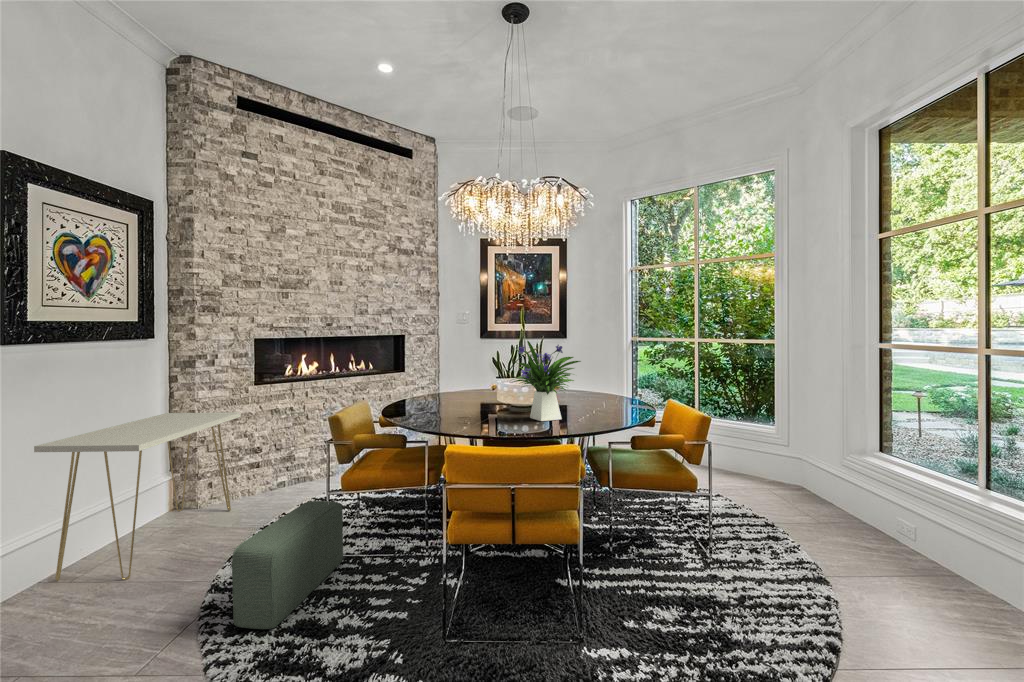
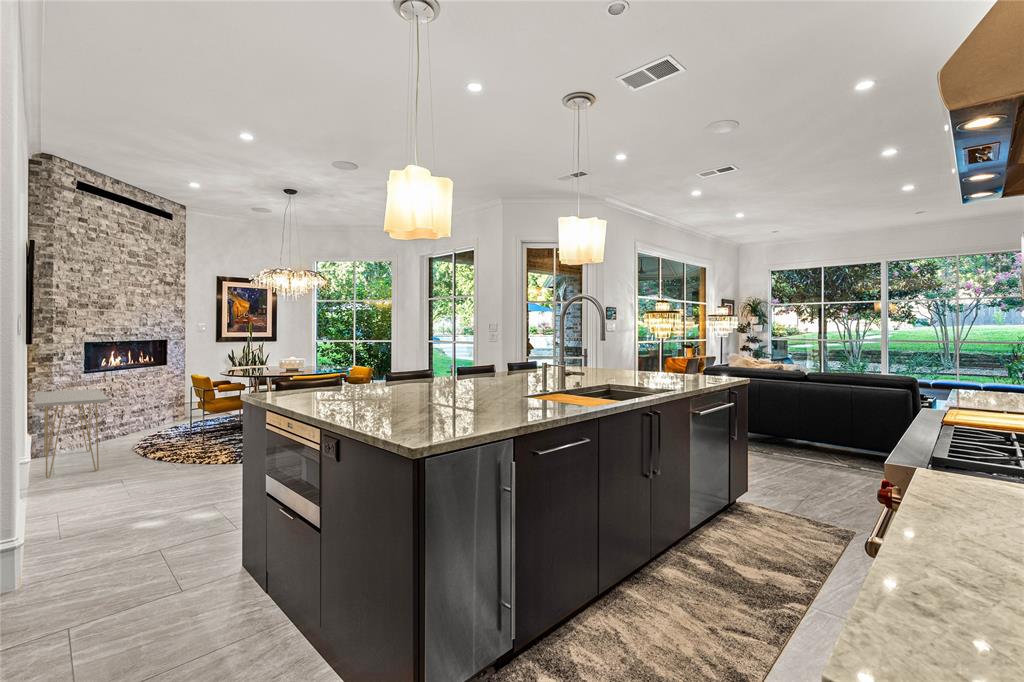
flower arrangement: present [514,341,581,421] -> none [300,345,334,378]
pouf: present [232,501,343,629] -> none [196,422,223,465]

